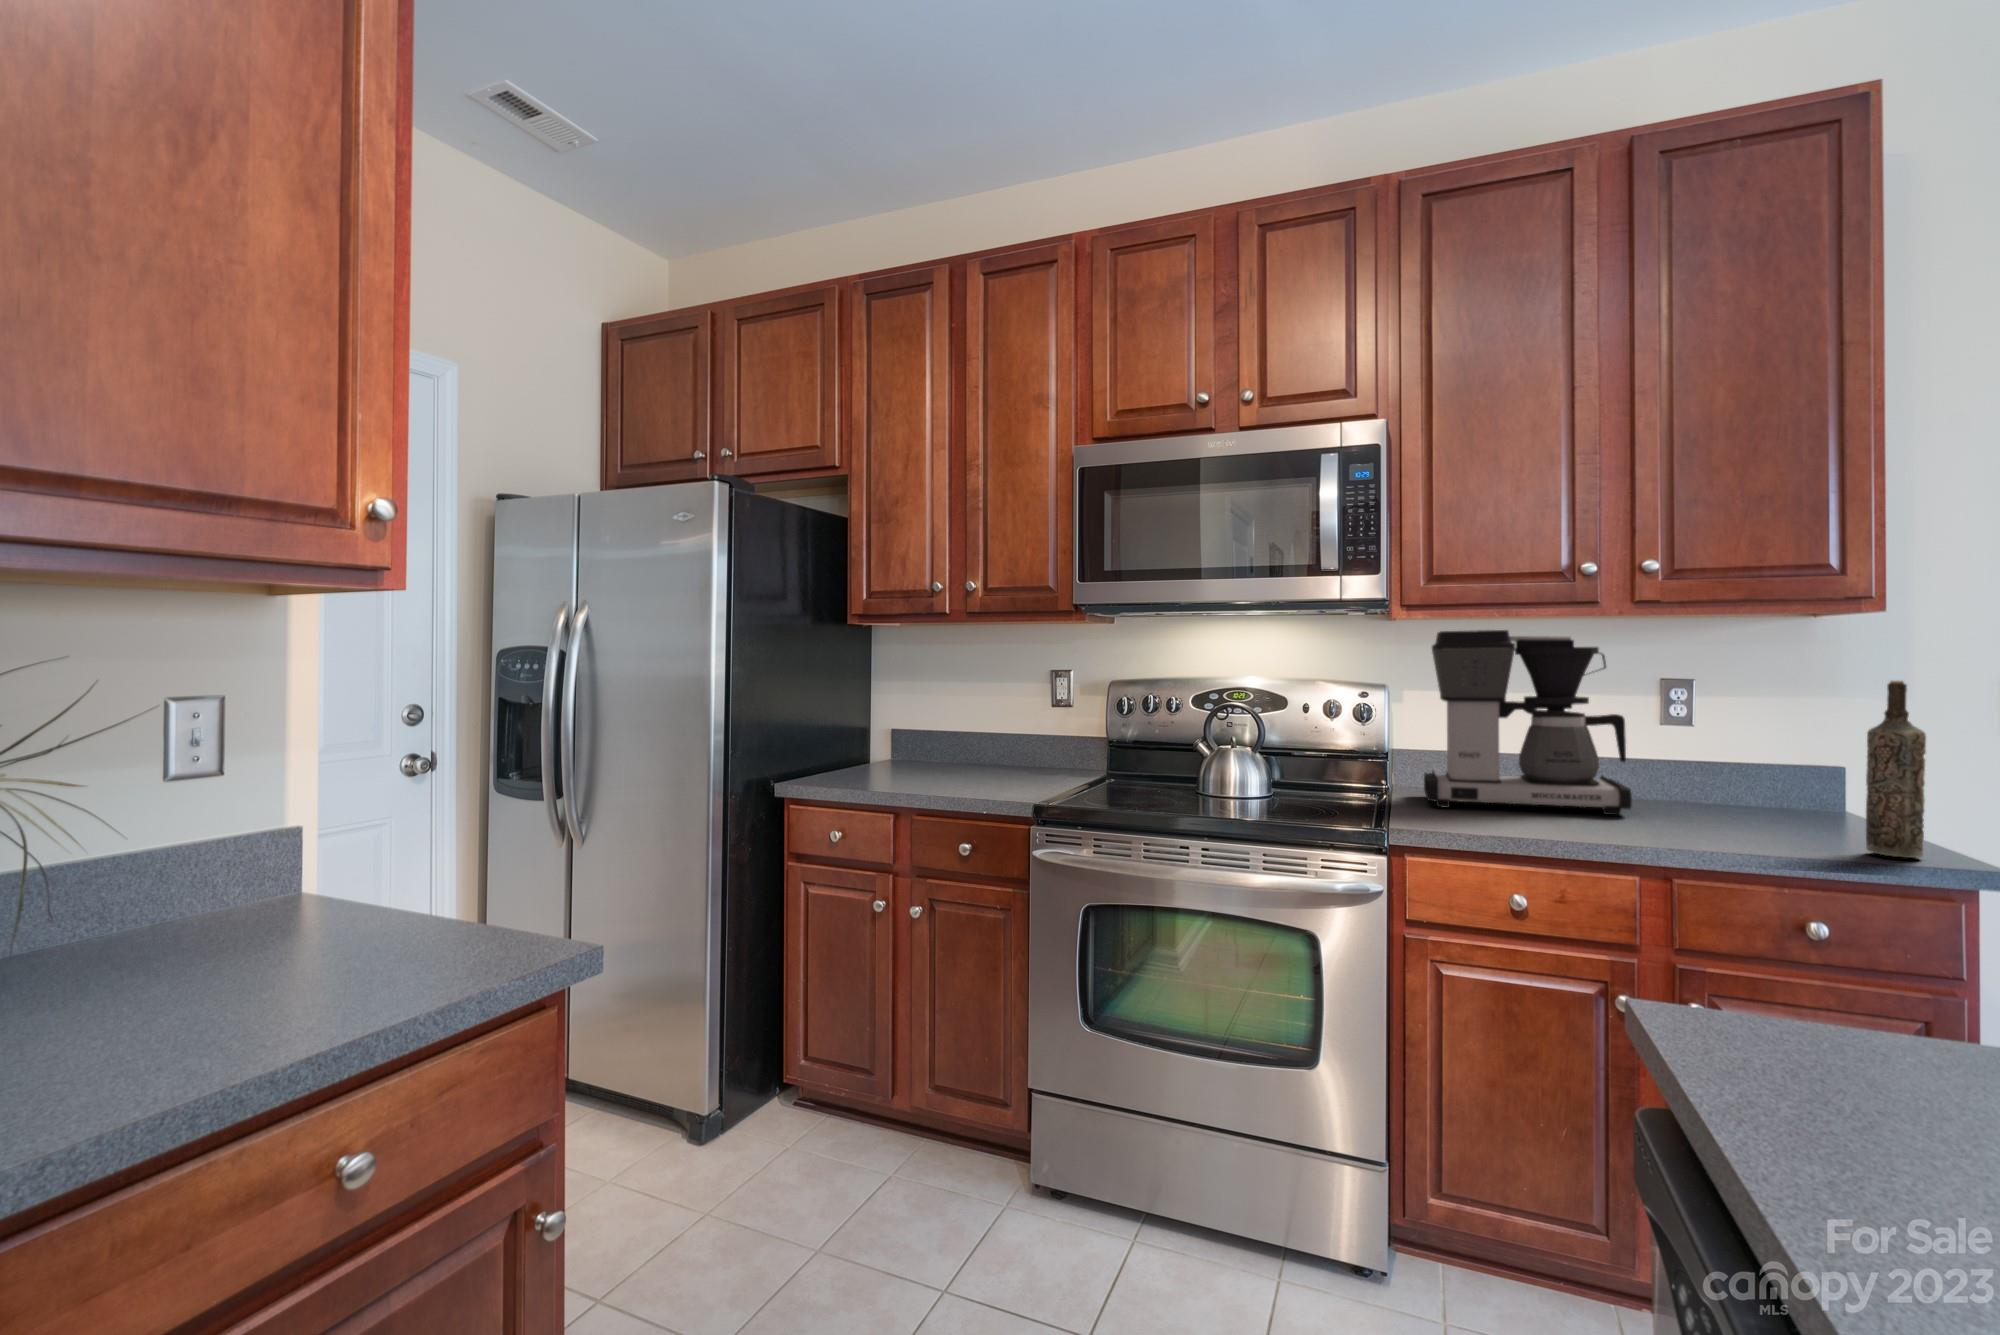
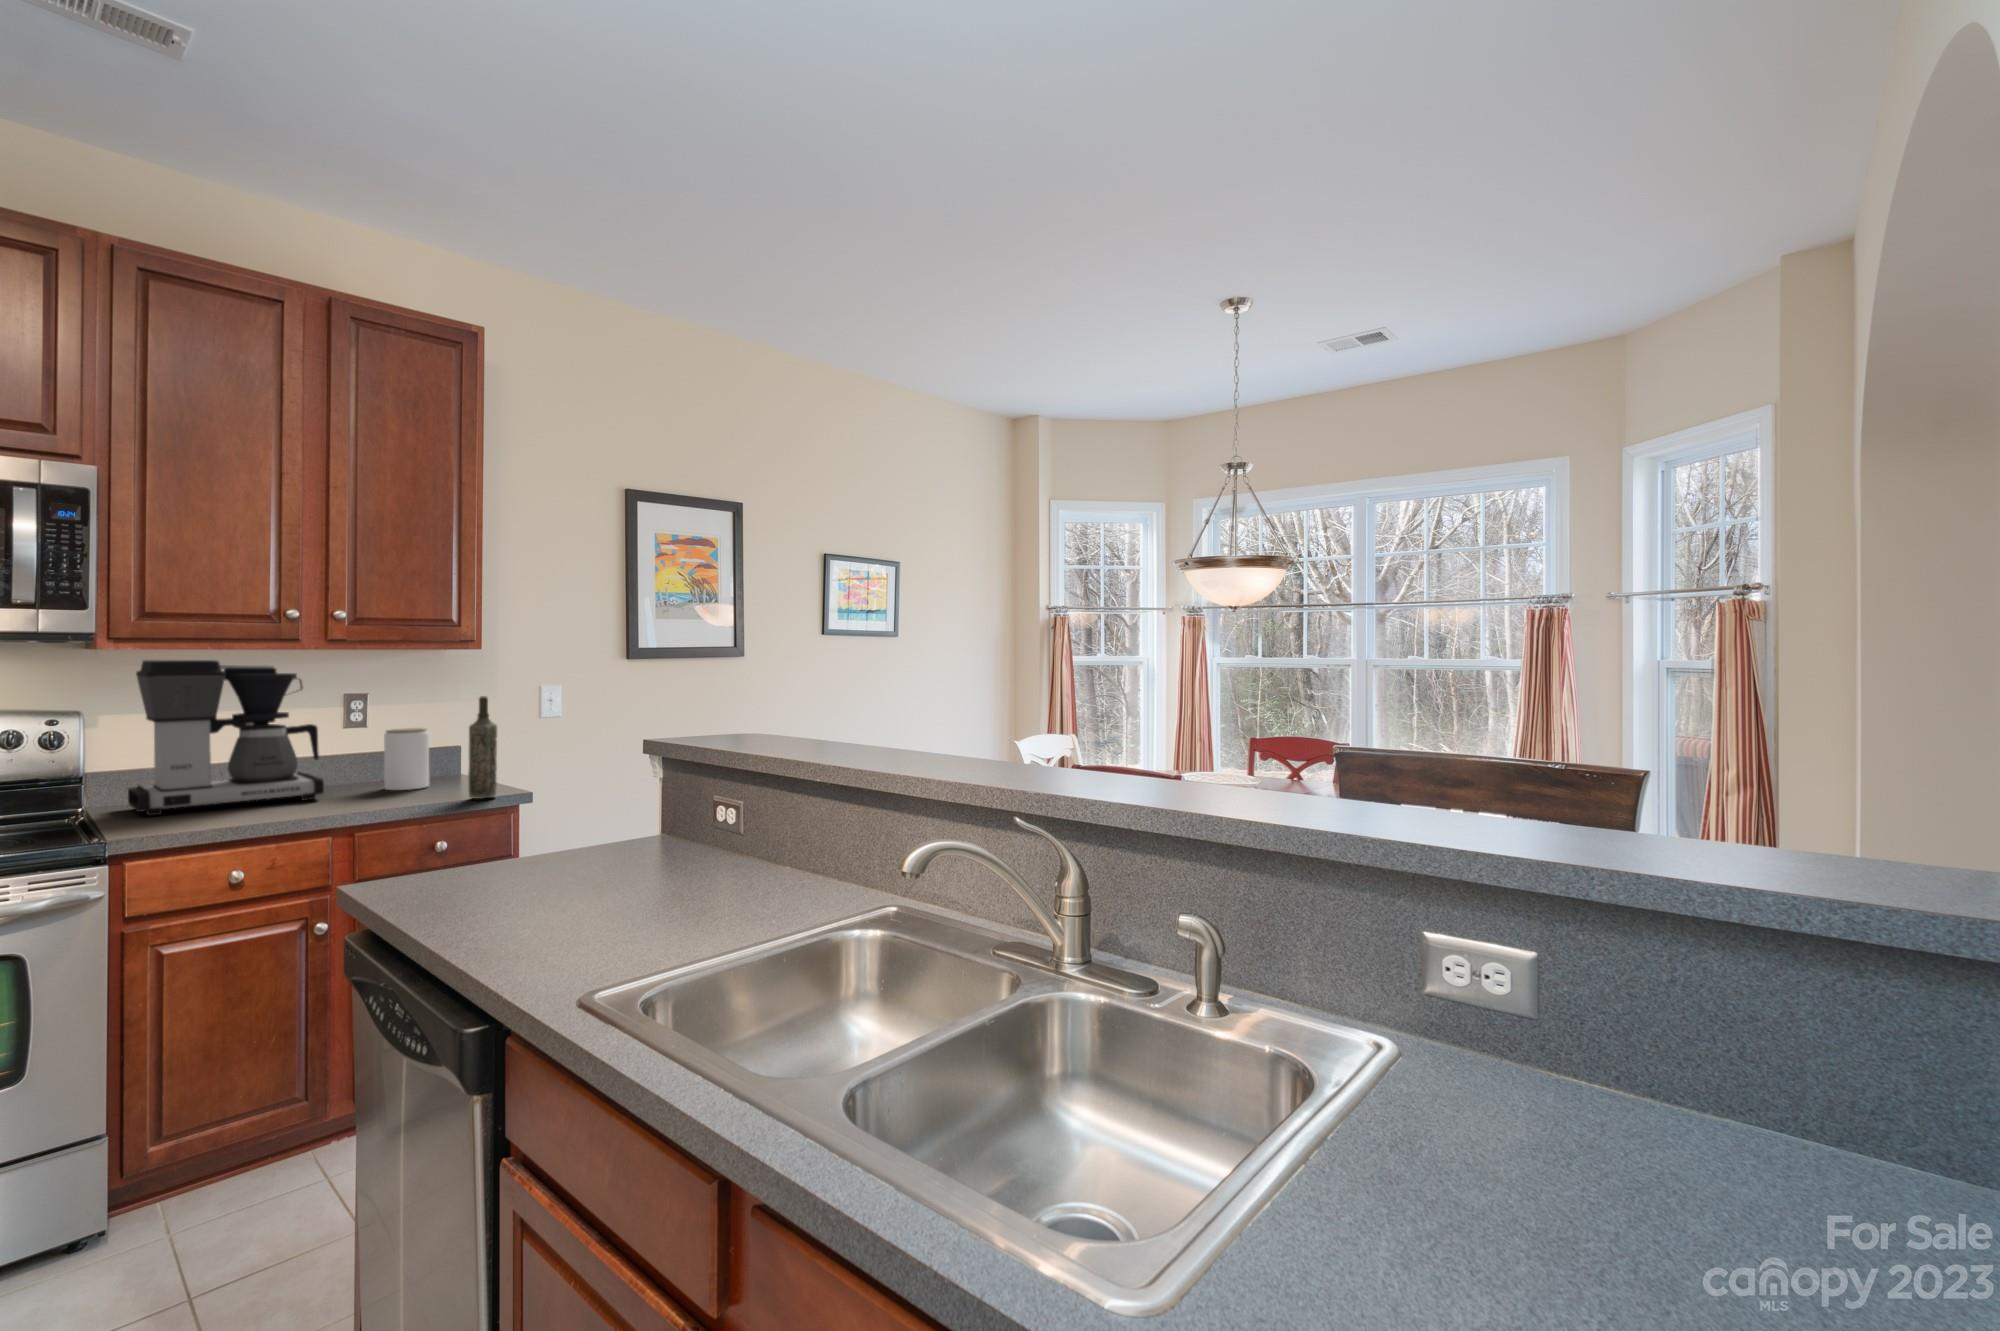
jar: none [1718,729,1790,821] -> present [384,728,429,790]

